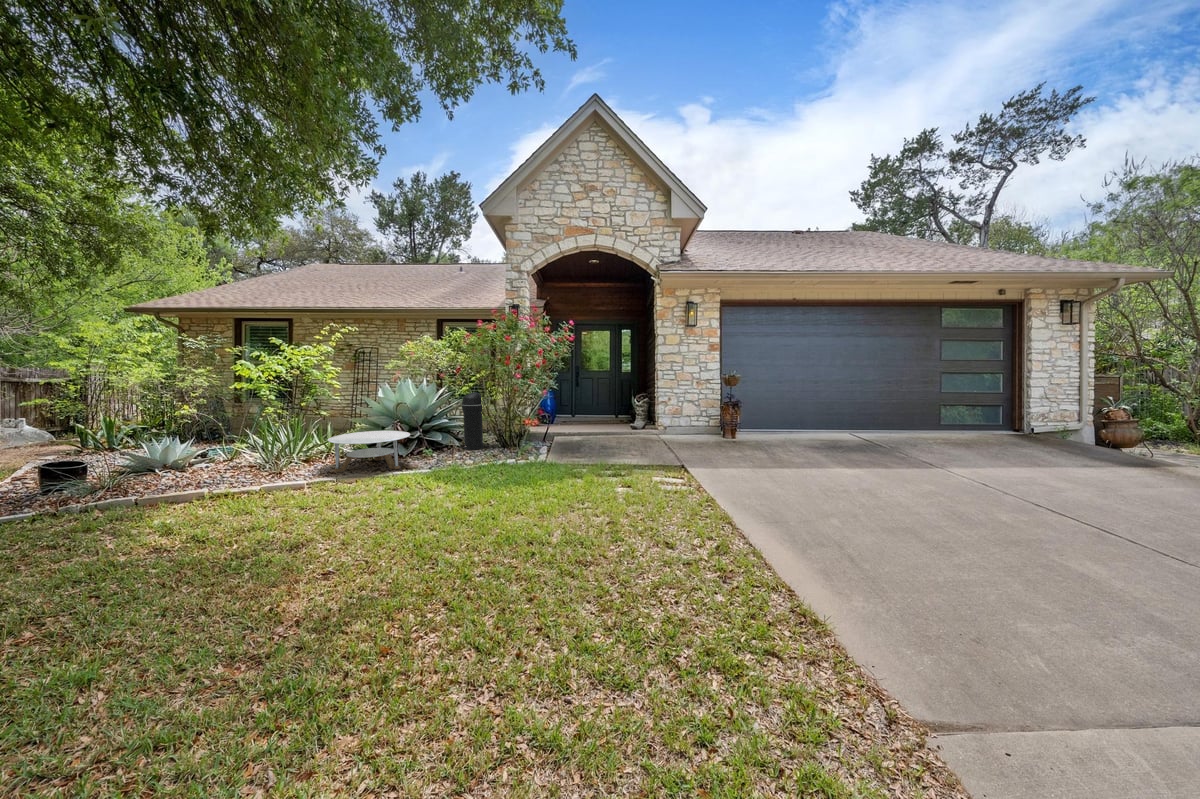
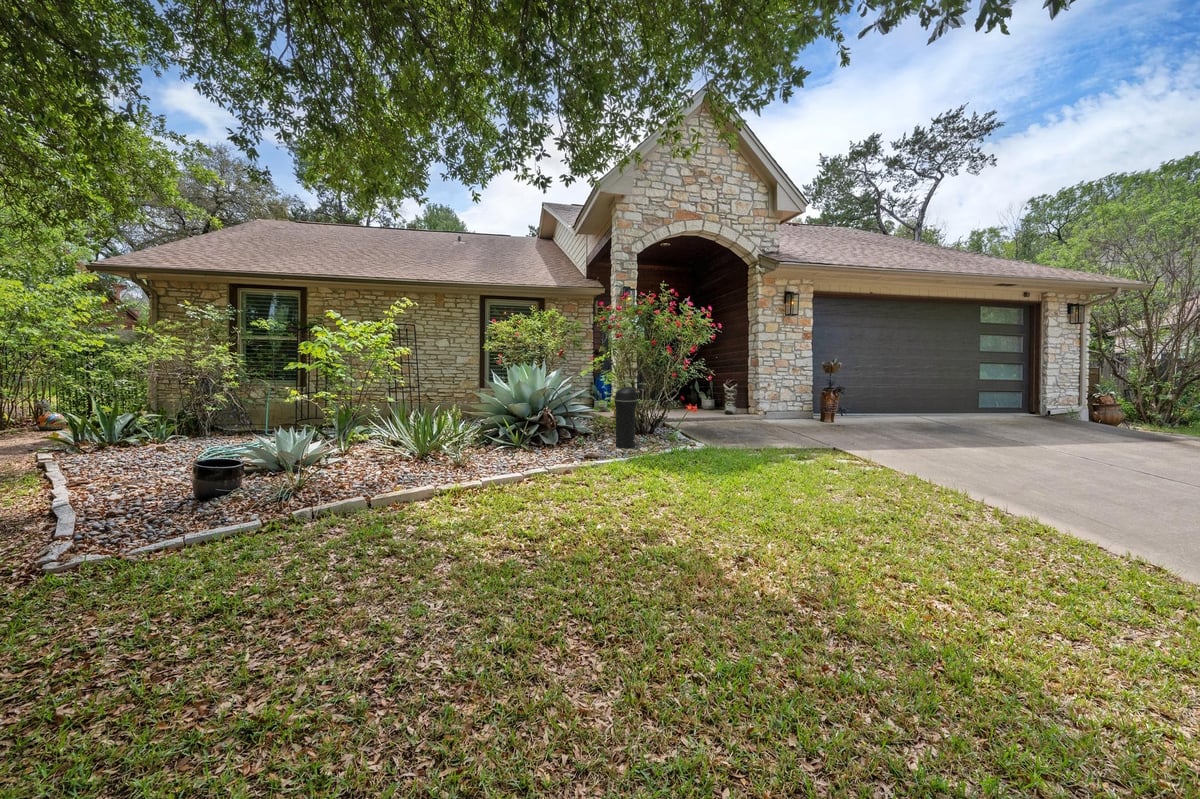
round table: present [328,431,410,472] -> none [527,432,611,482]

